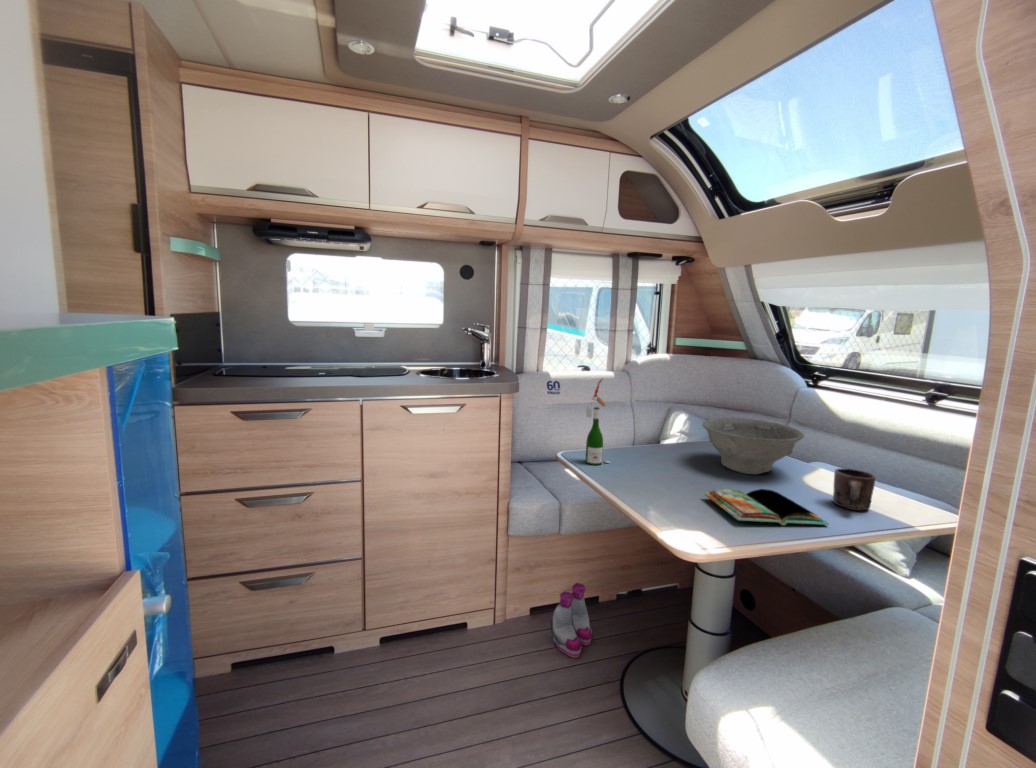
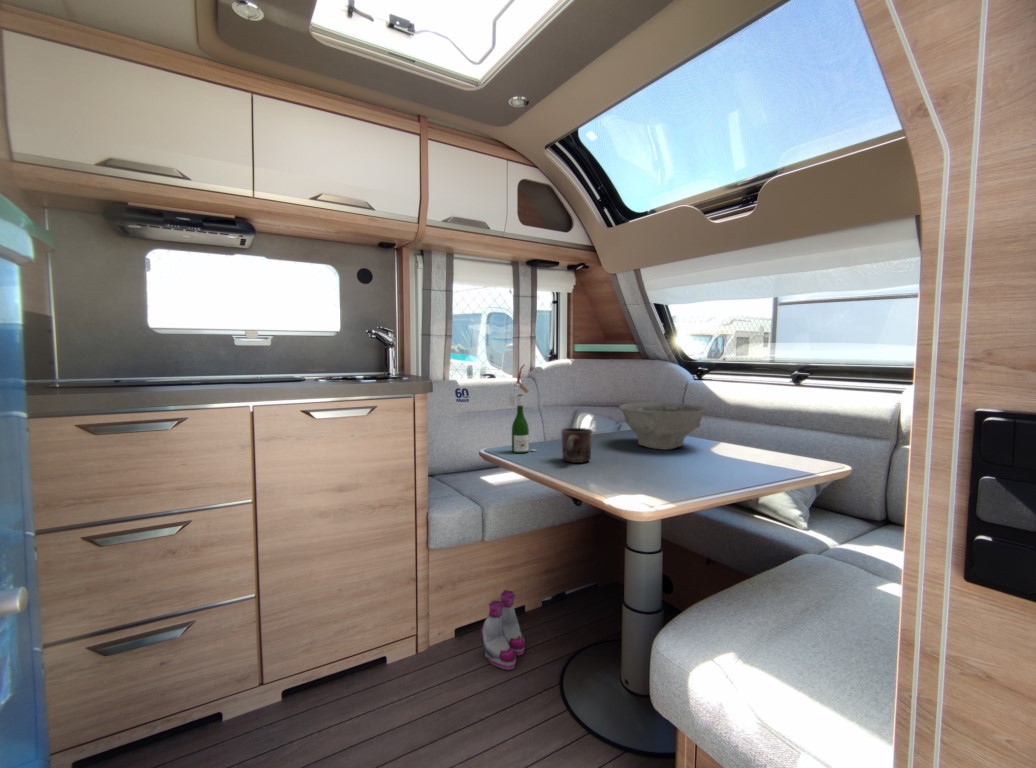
mug: present [833,468,876,511] -> present [561,428,592,463]
book: present [704,489,829,526] -> none [633,454,746,480]

